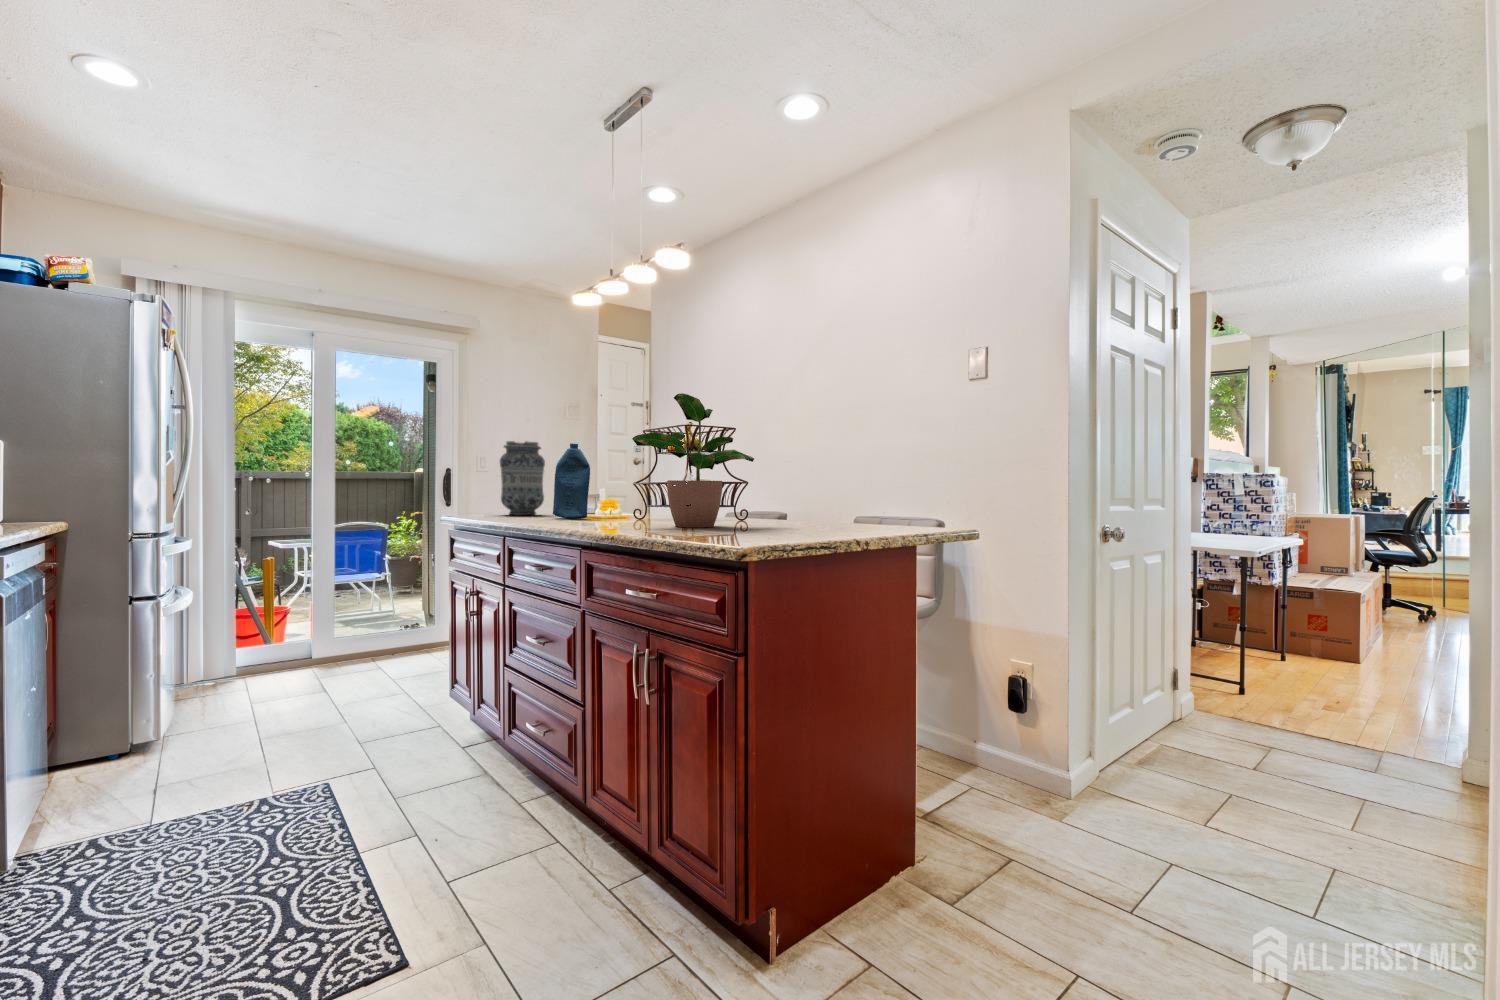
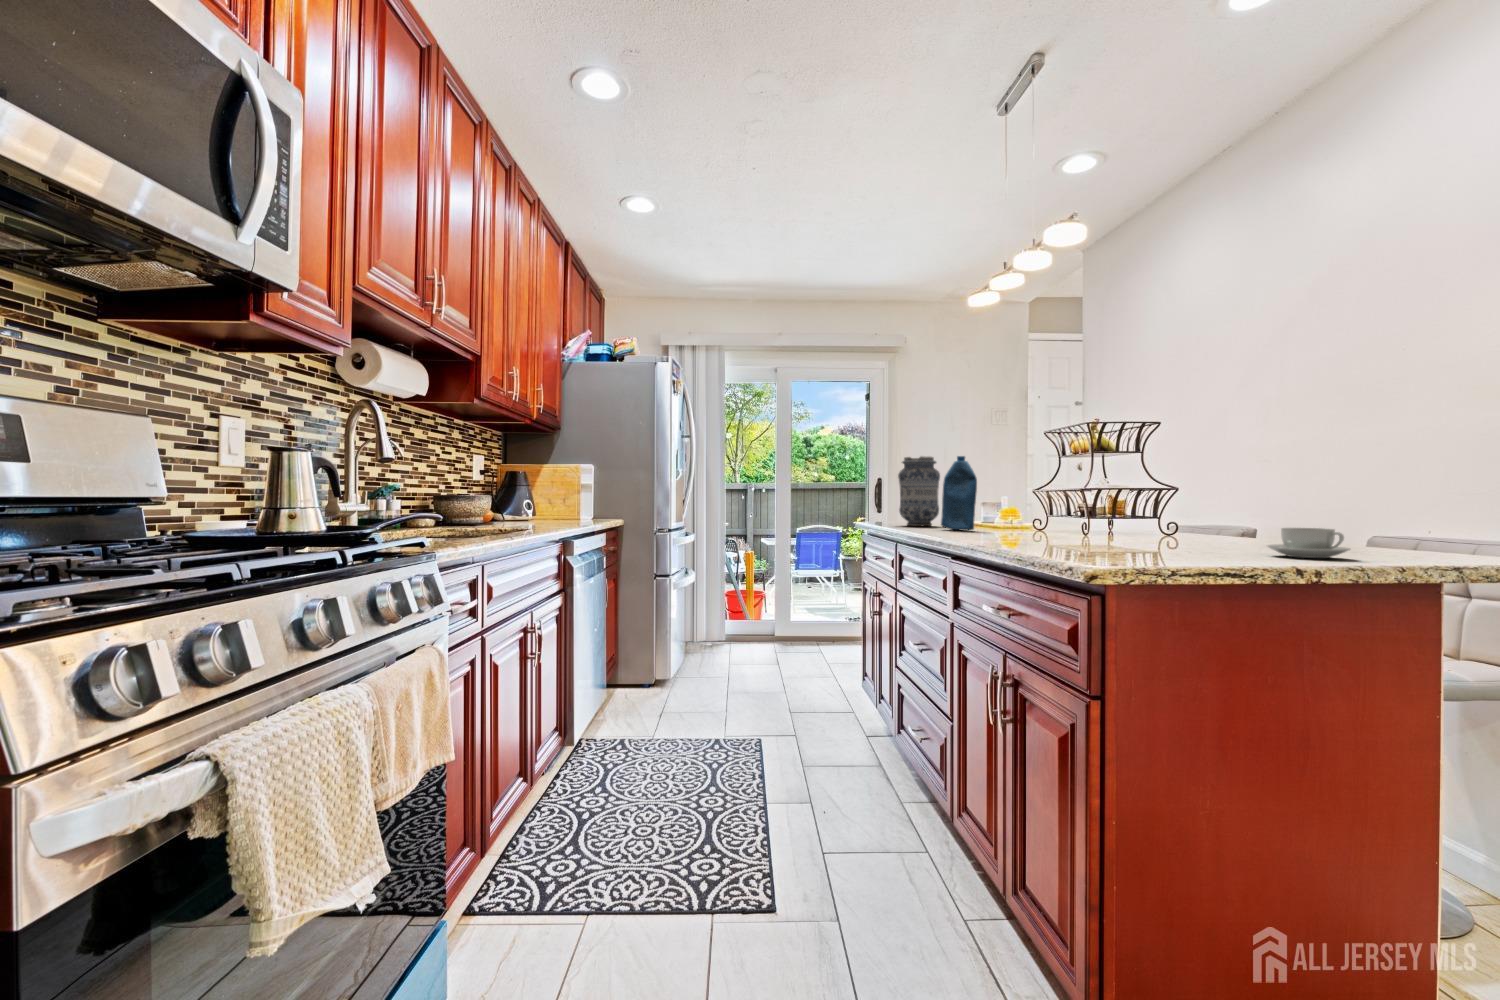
potted plant: present [632,393,754,527] -> none [1005,393,1165,543]
coffee cup: none [826,511,873,533] -> present [1267,528,1350,558]

